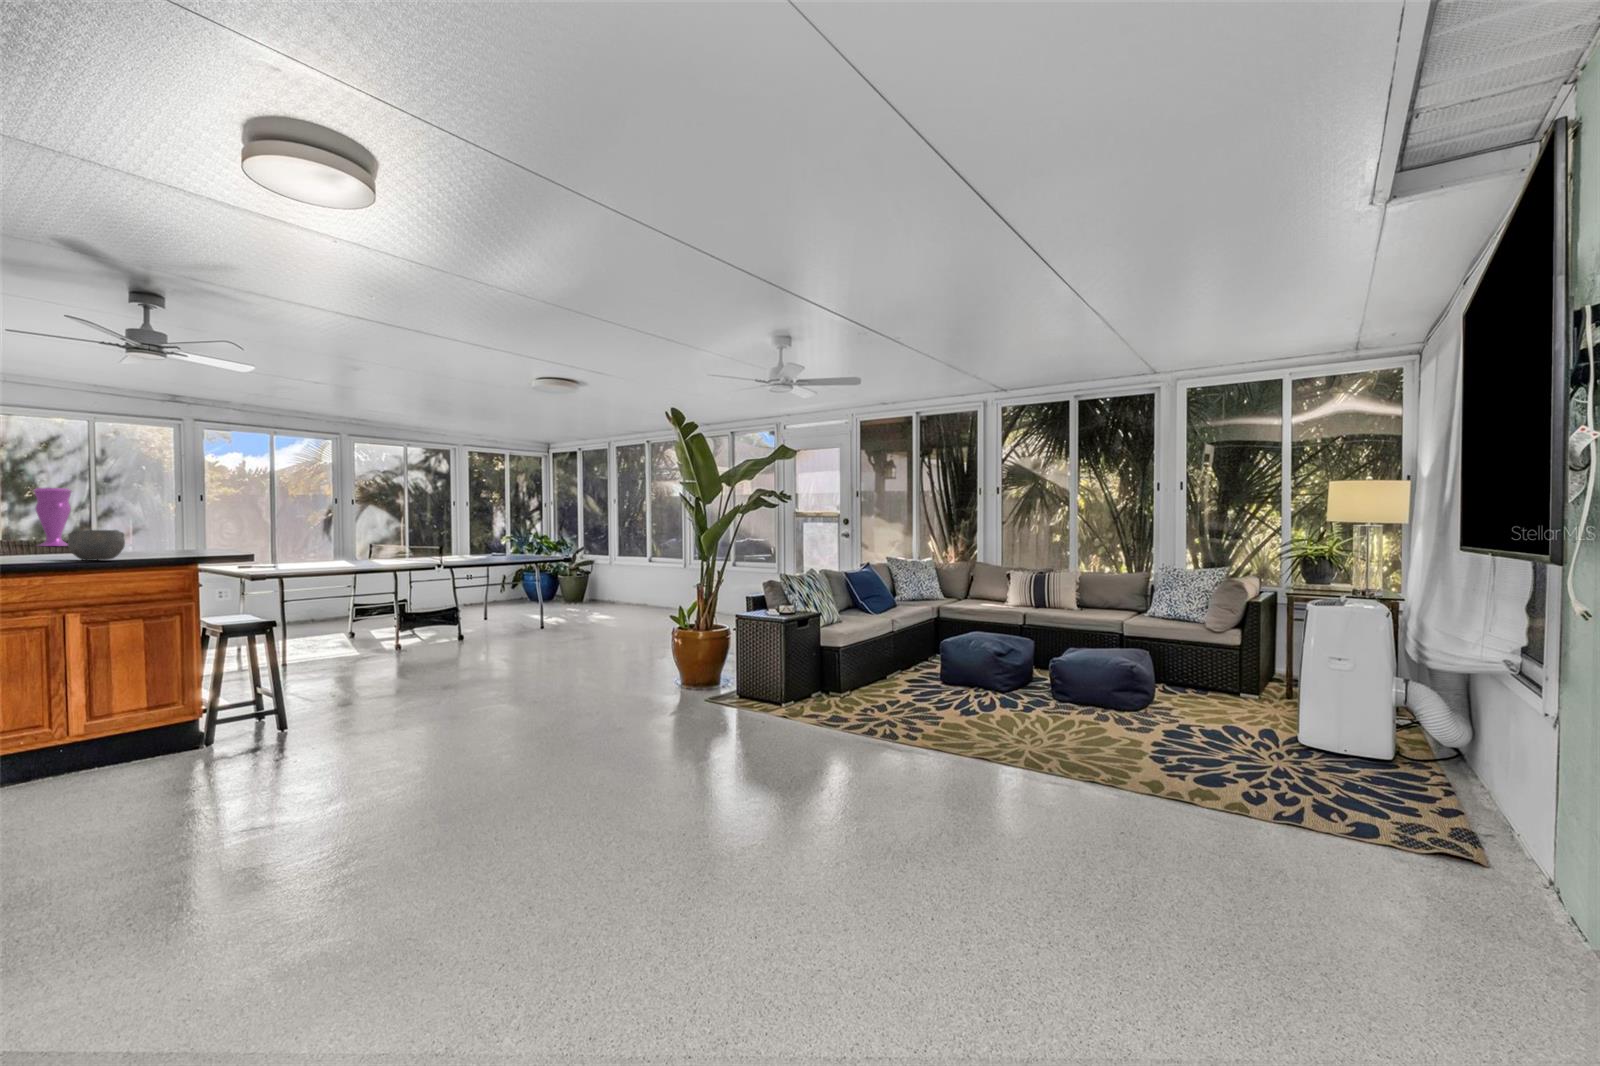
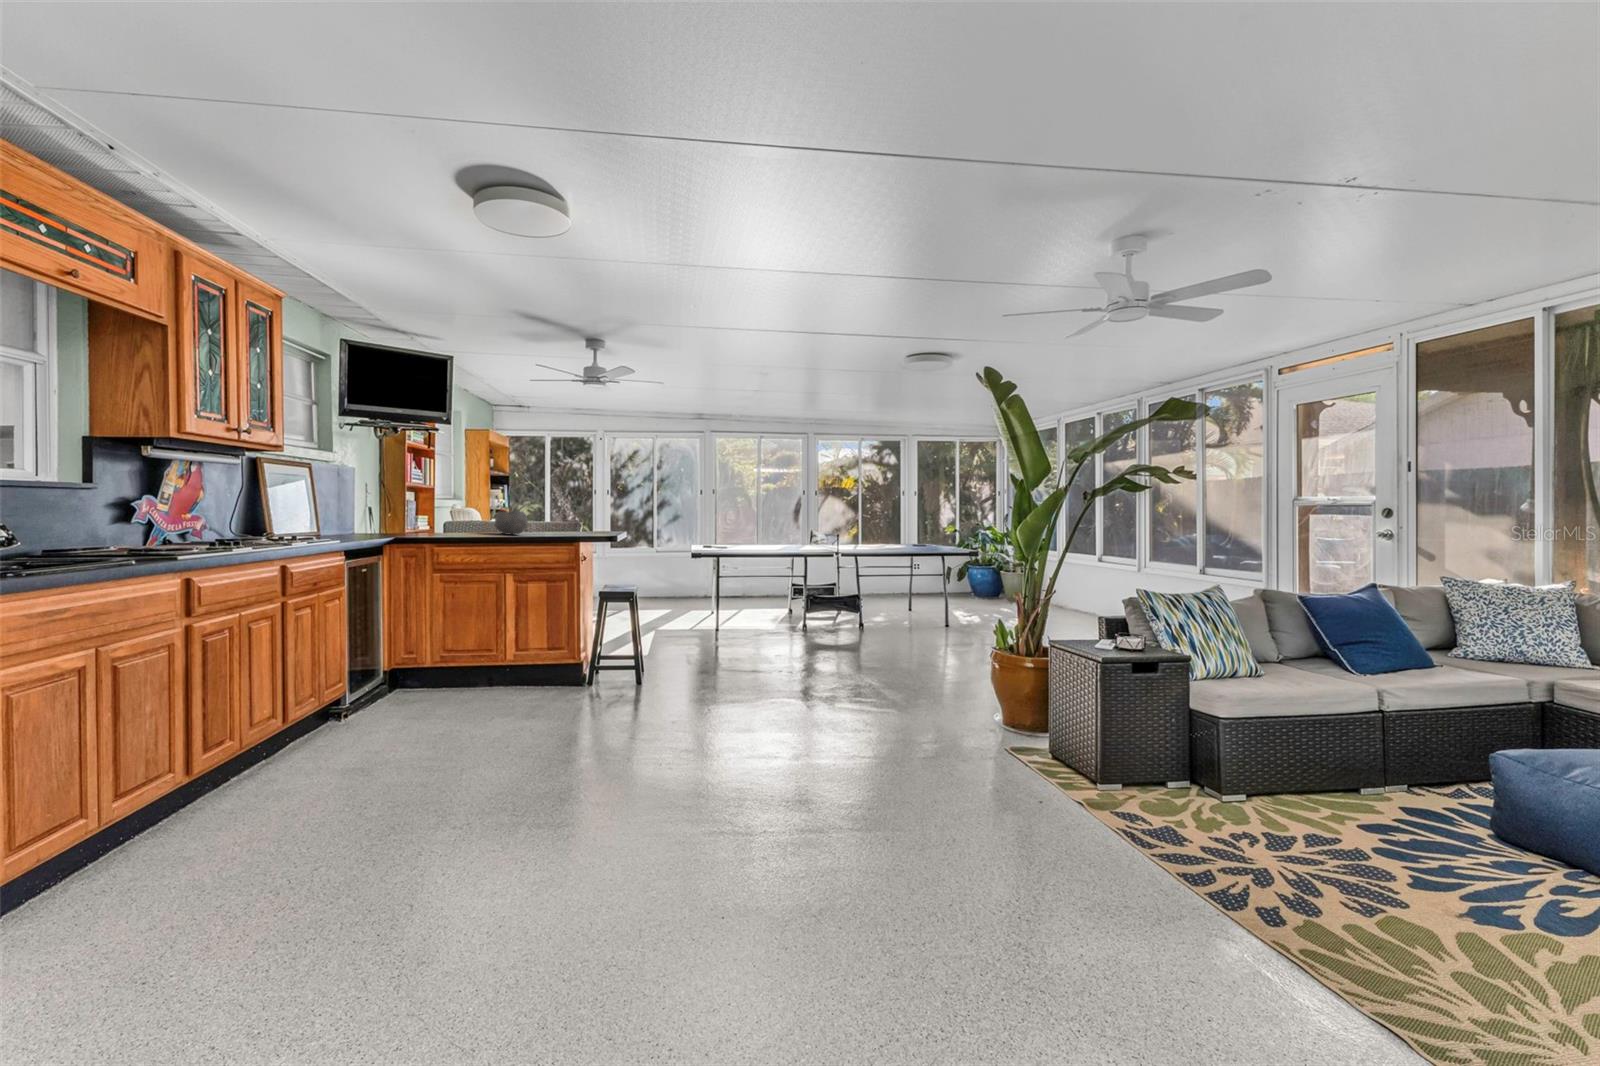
vase: present [34,488,72,546] -> none [563,483,585,525]

